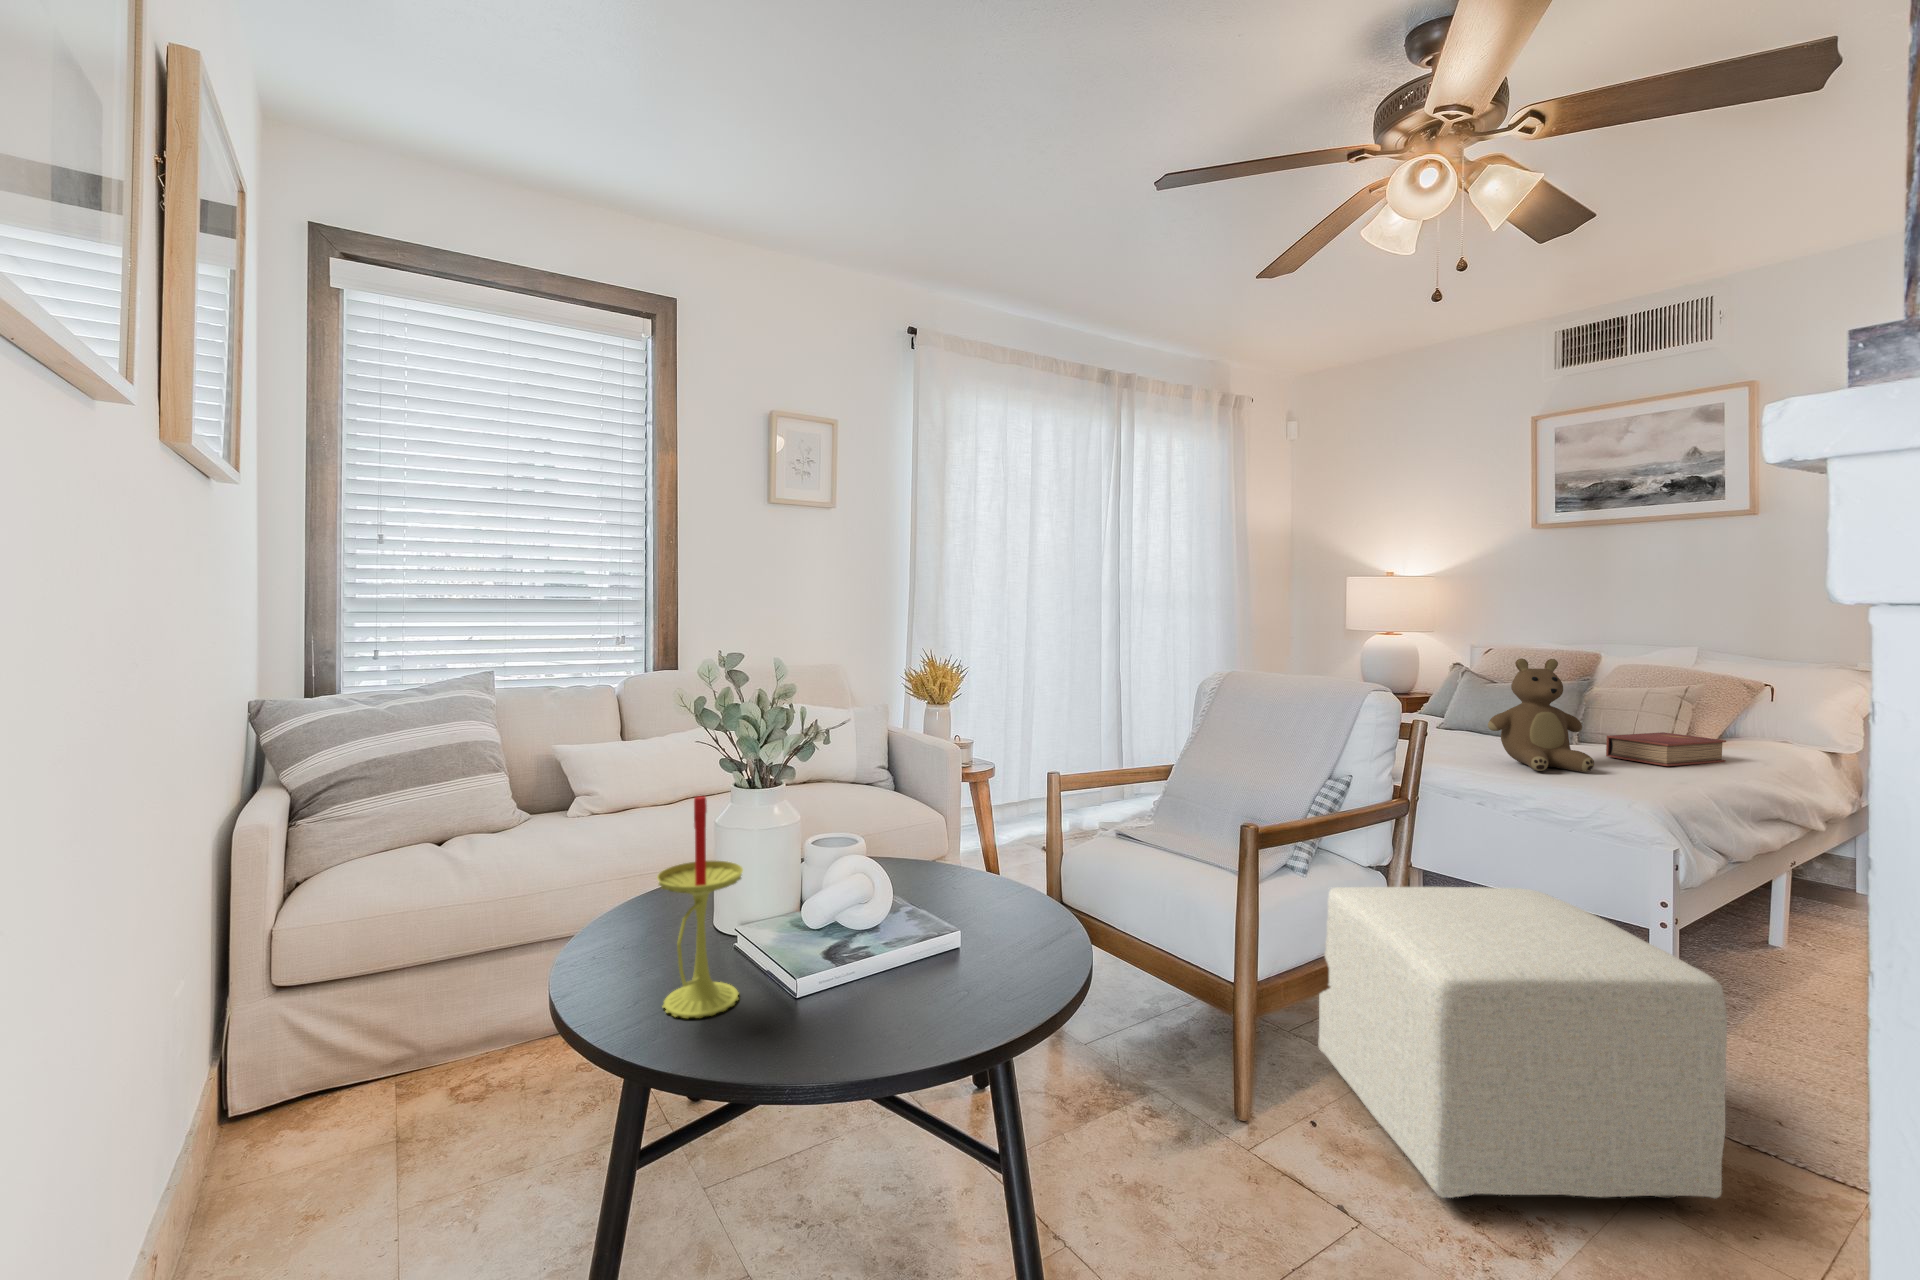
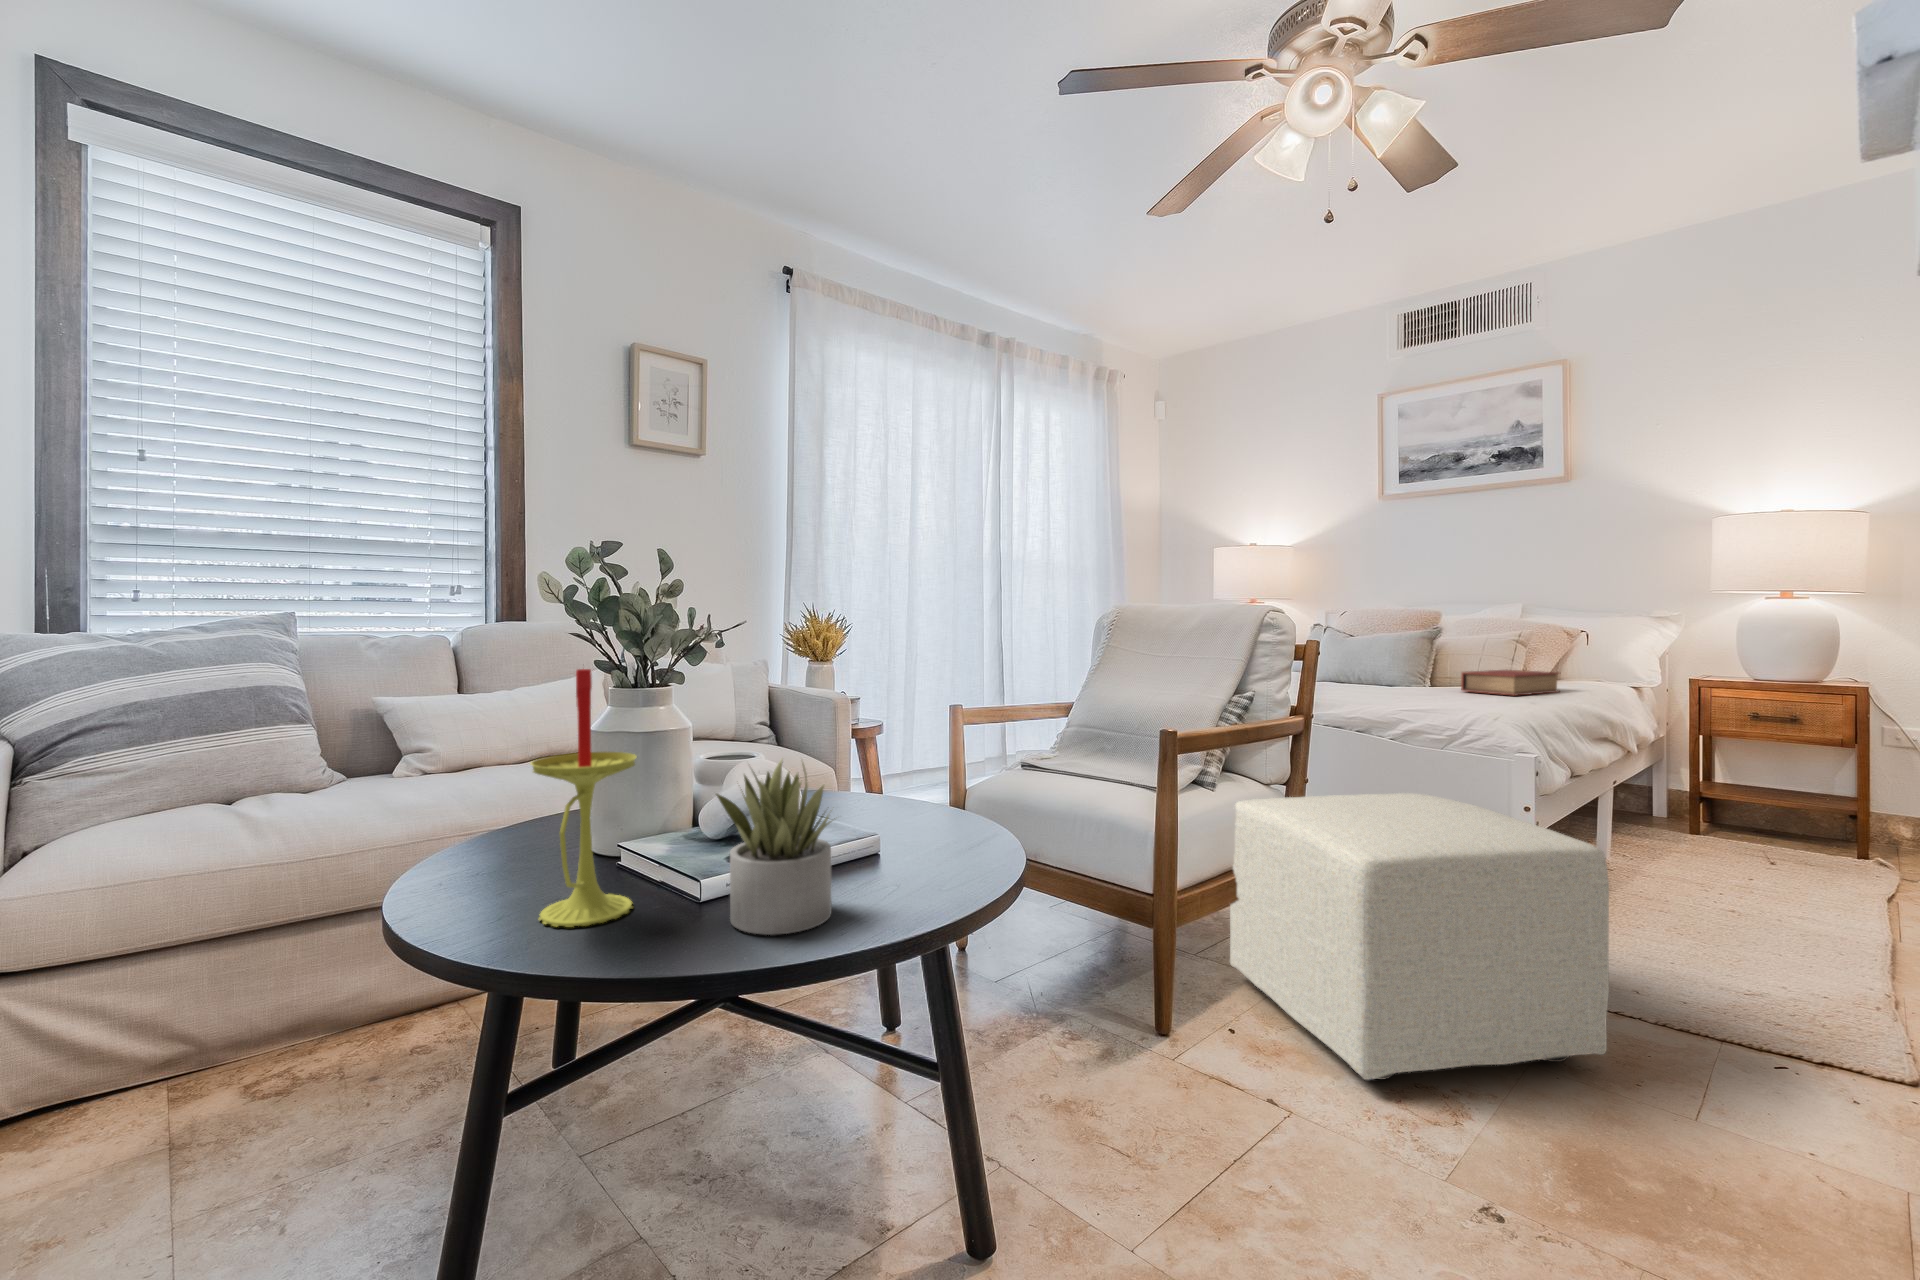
teddy bear: present [1488,658,1594,772] -> none [1361,597,1456,701]
succulent plant: none [804,882,911,1043] -> present [716,759,831,935]

